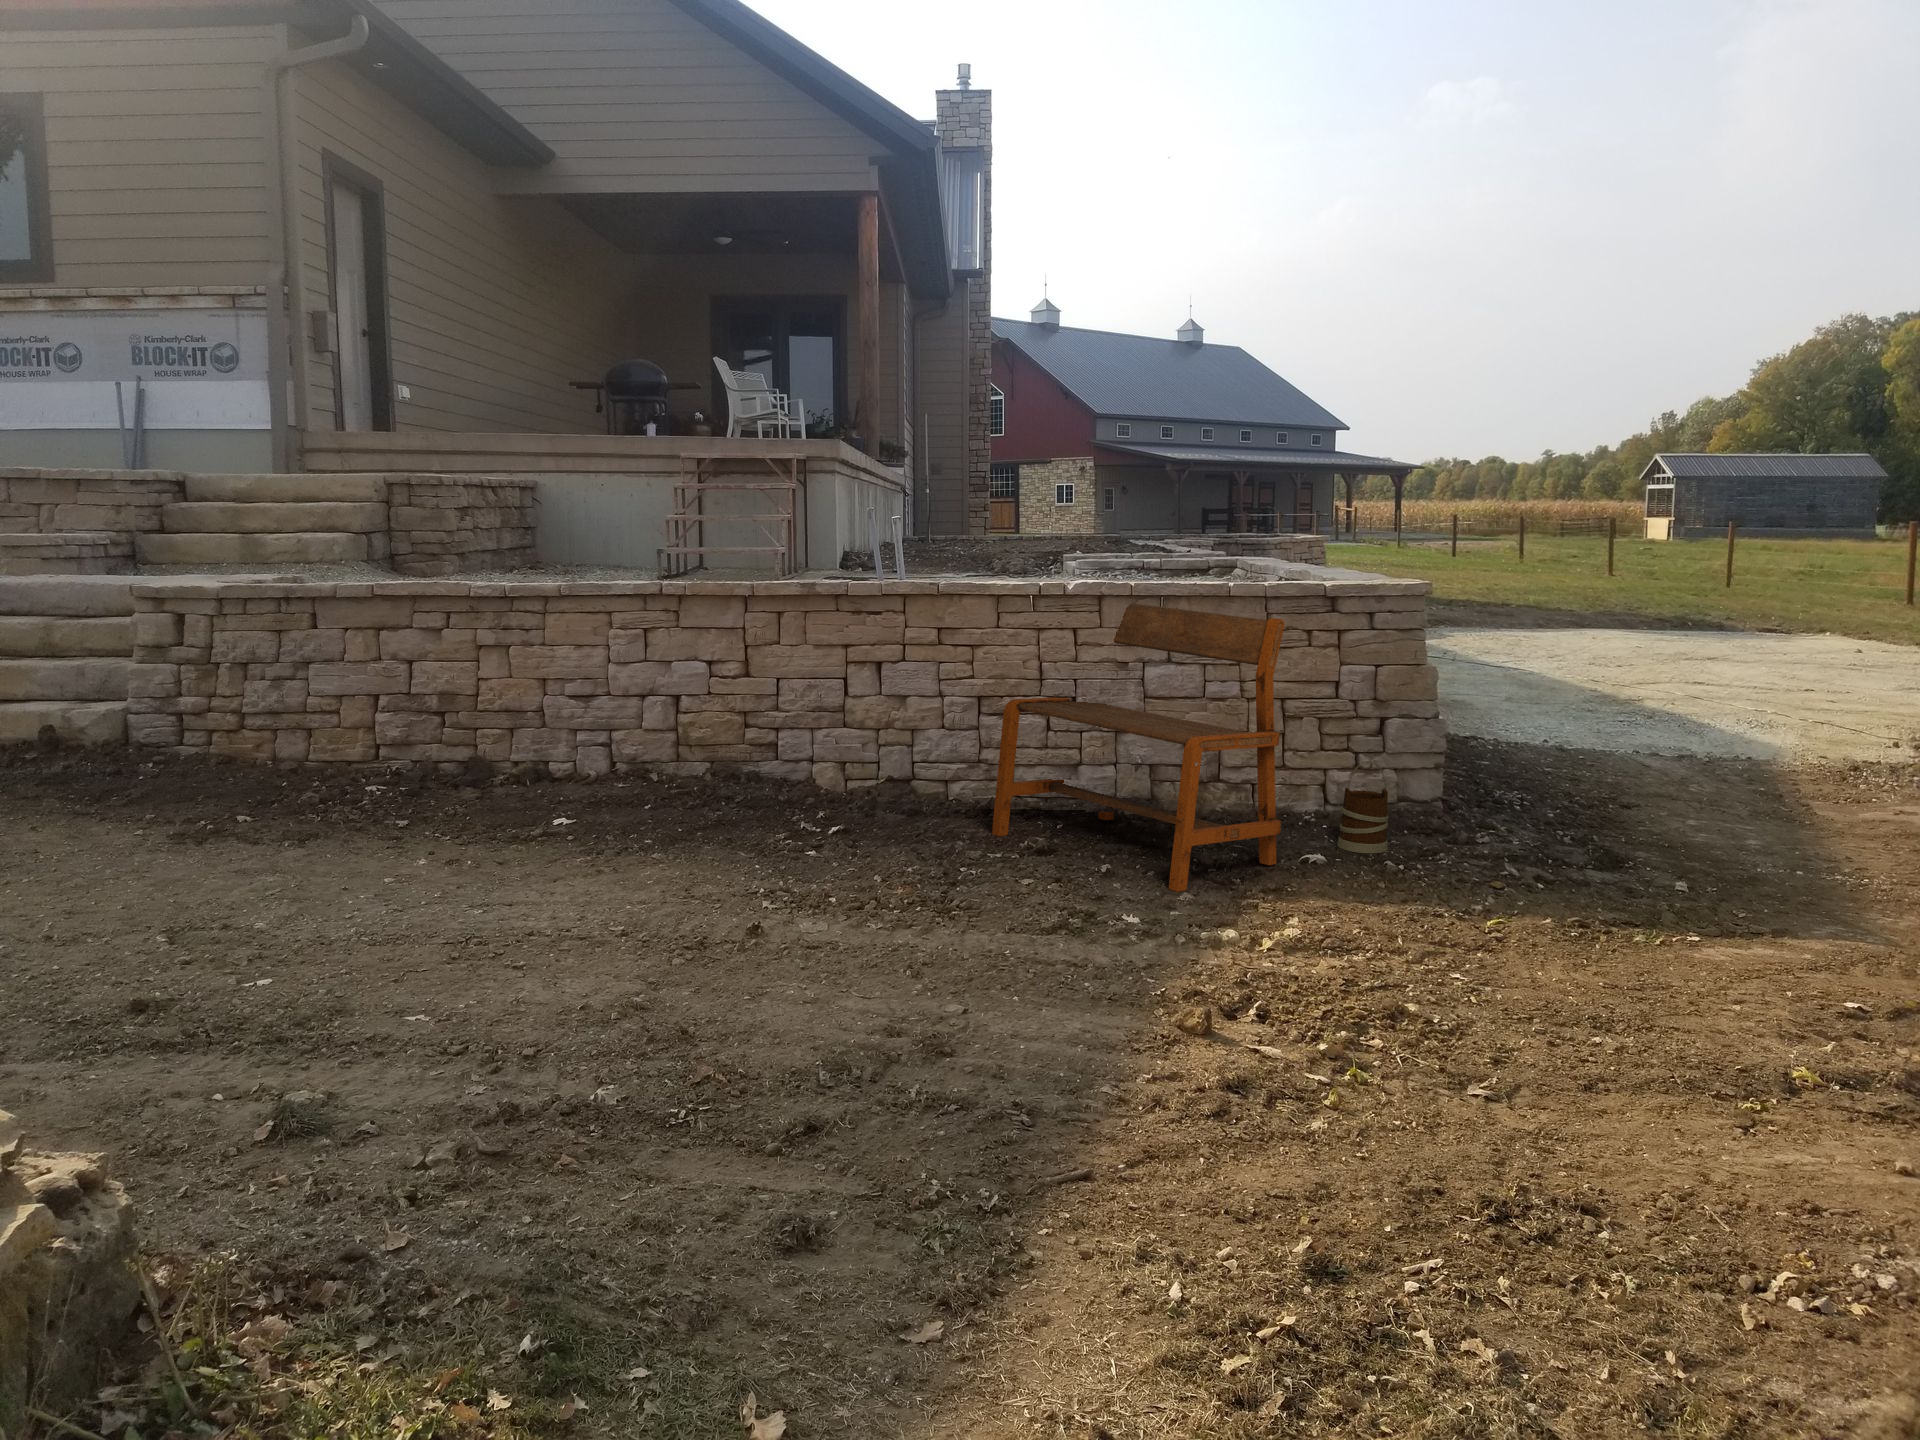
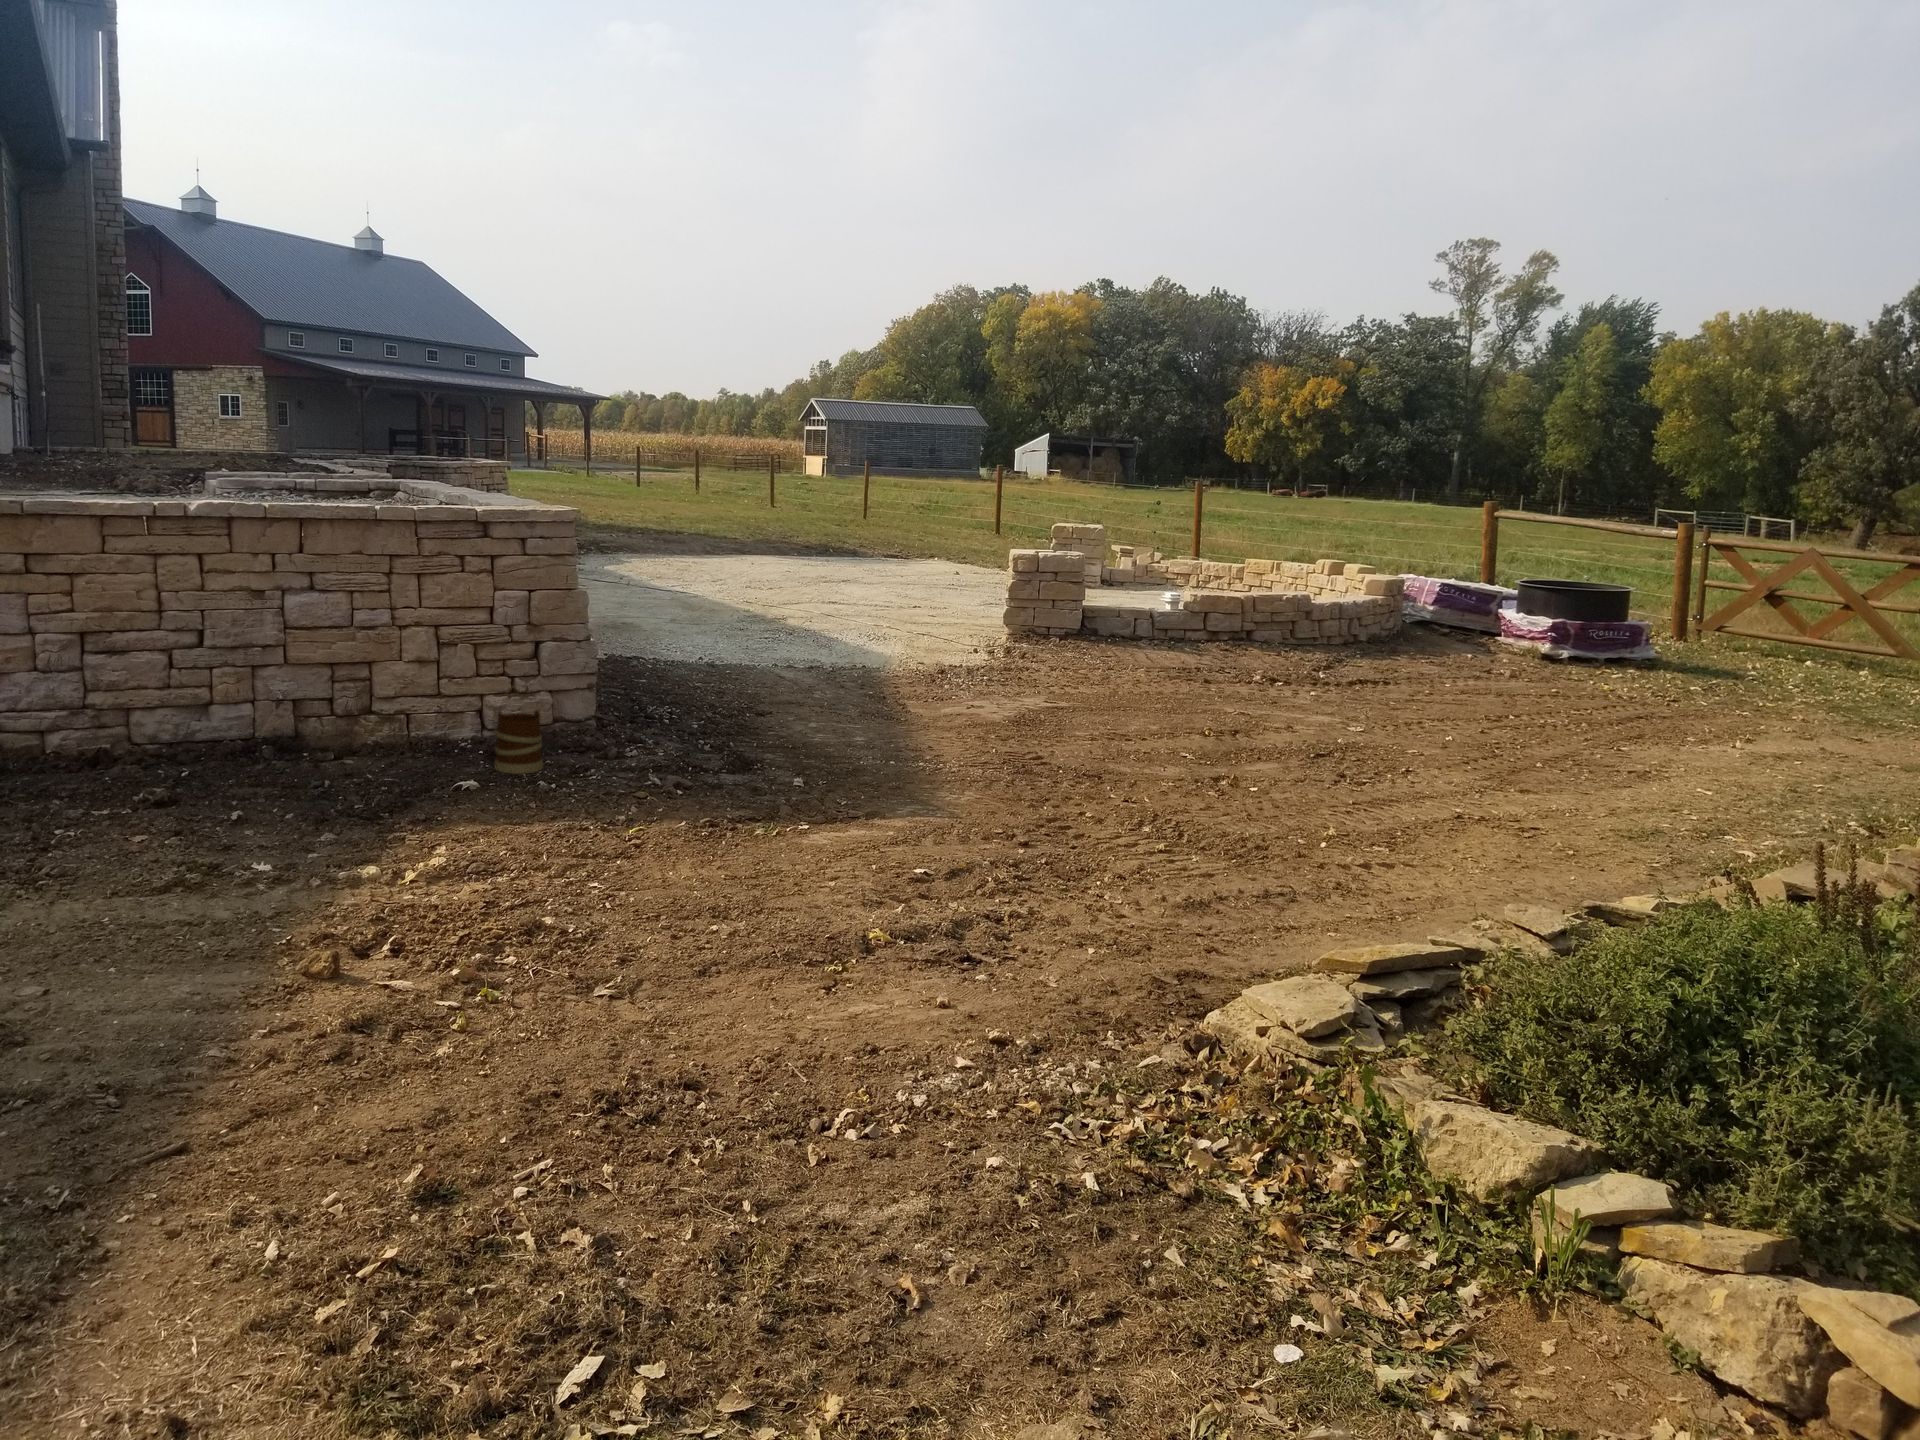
bench: present [992,603,1284,892] -> none [106,526,430,831]

